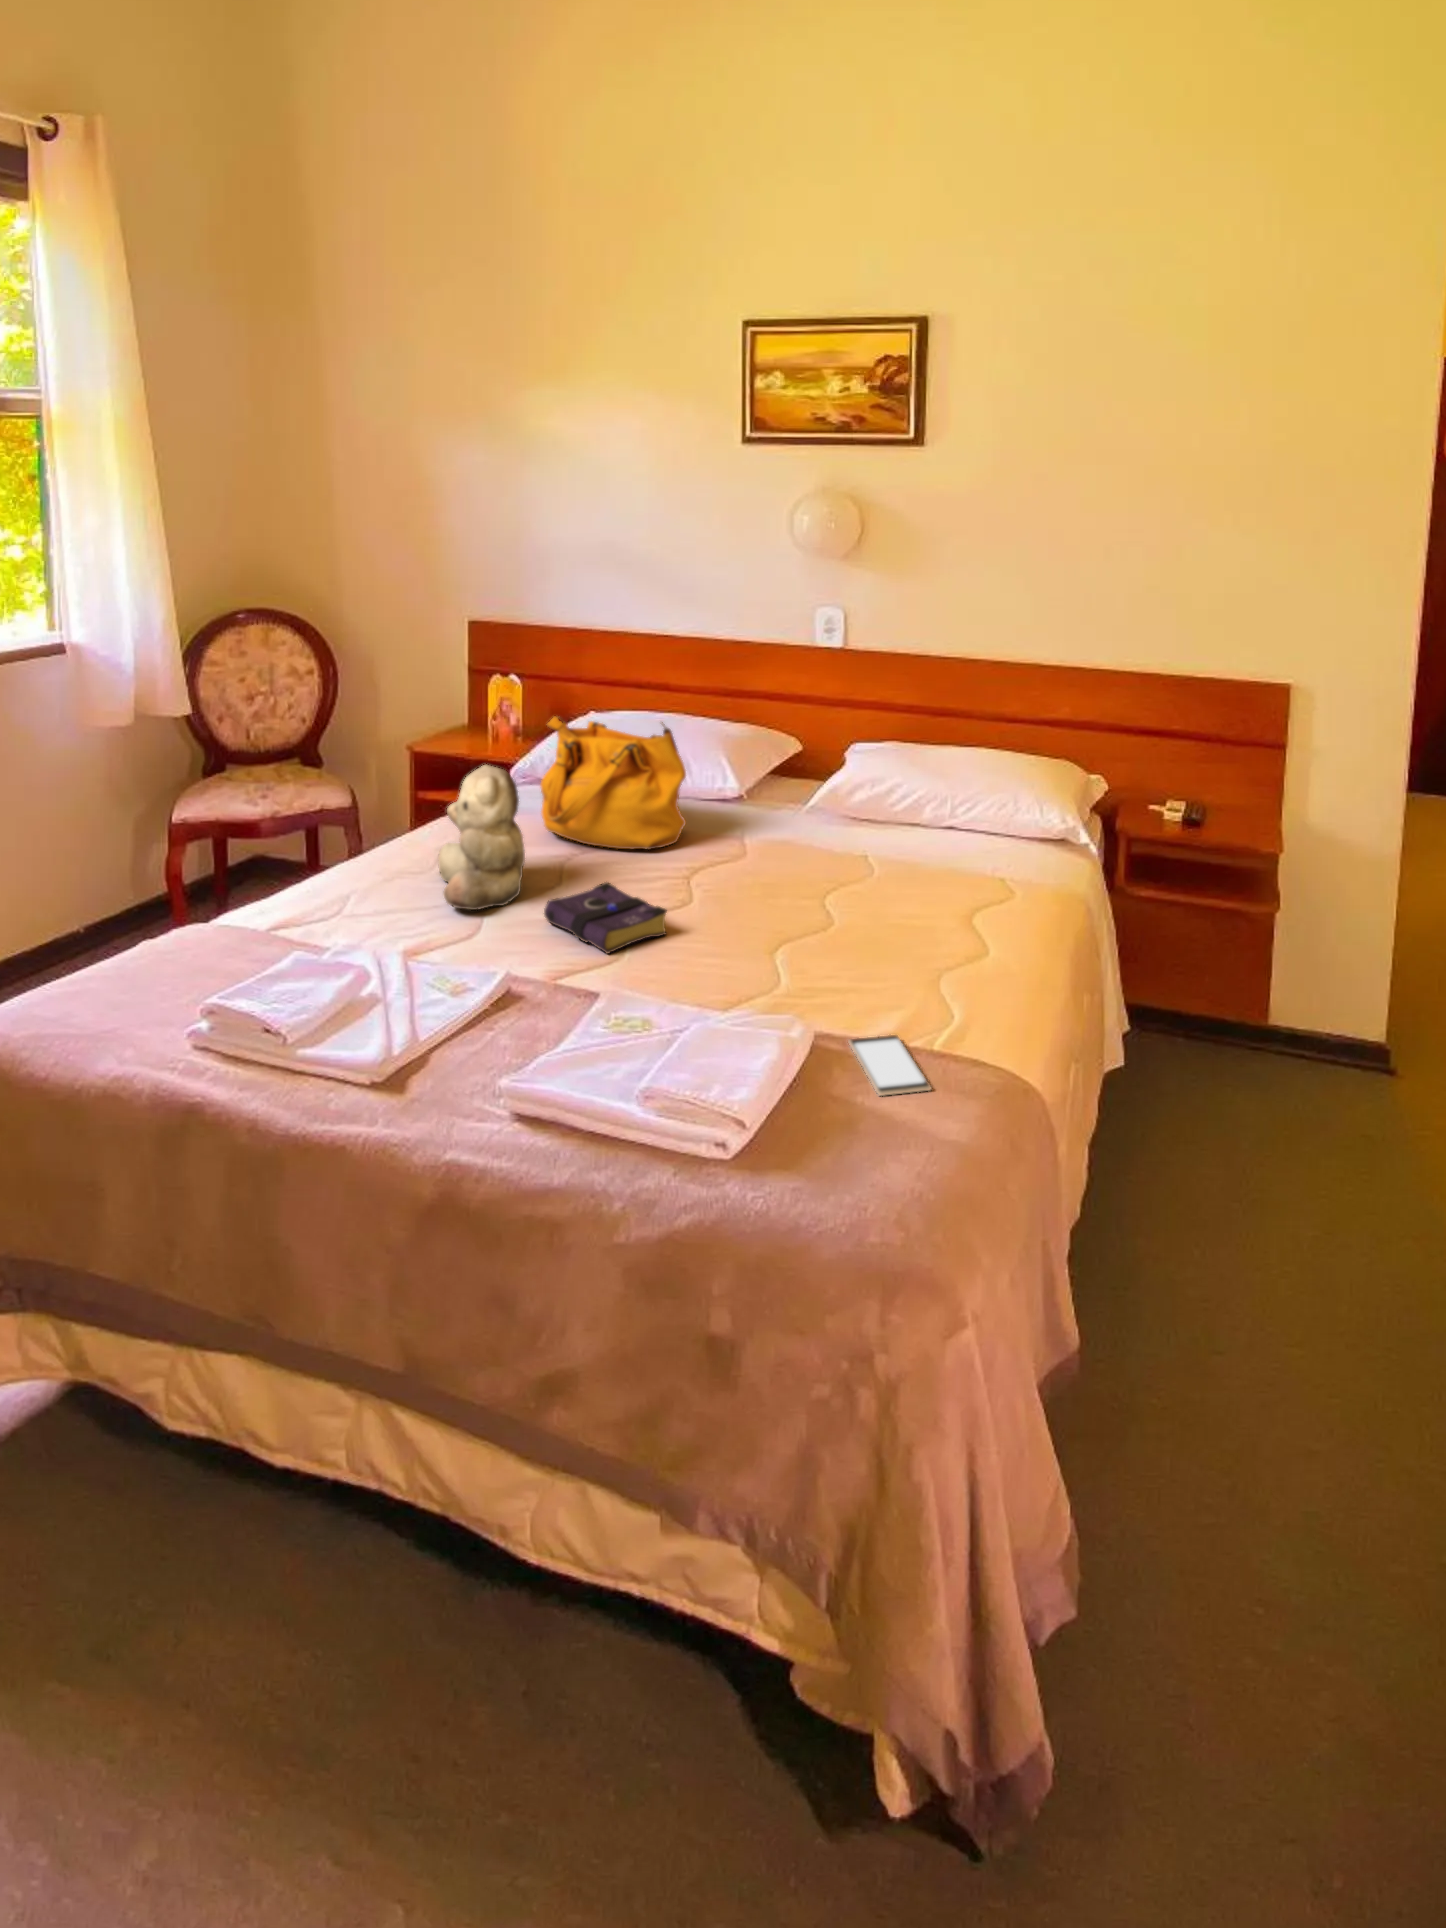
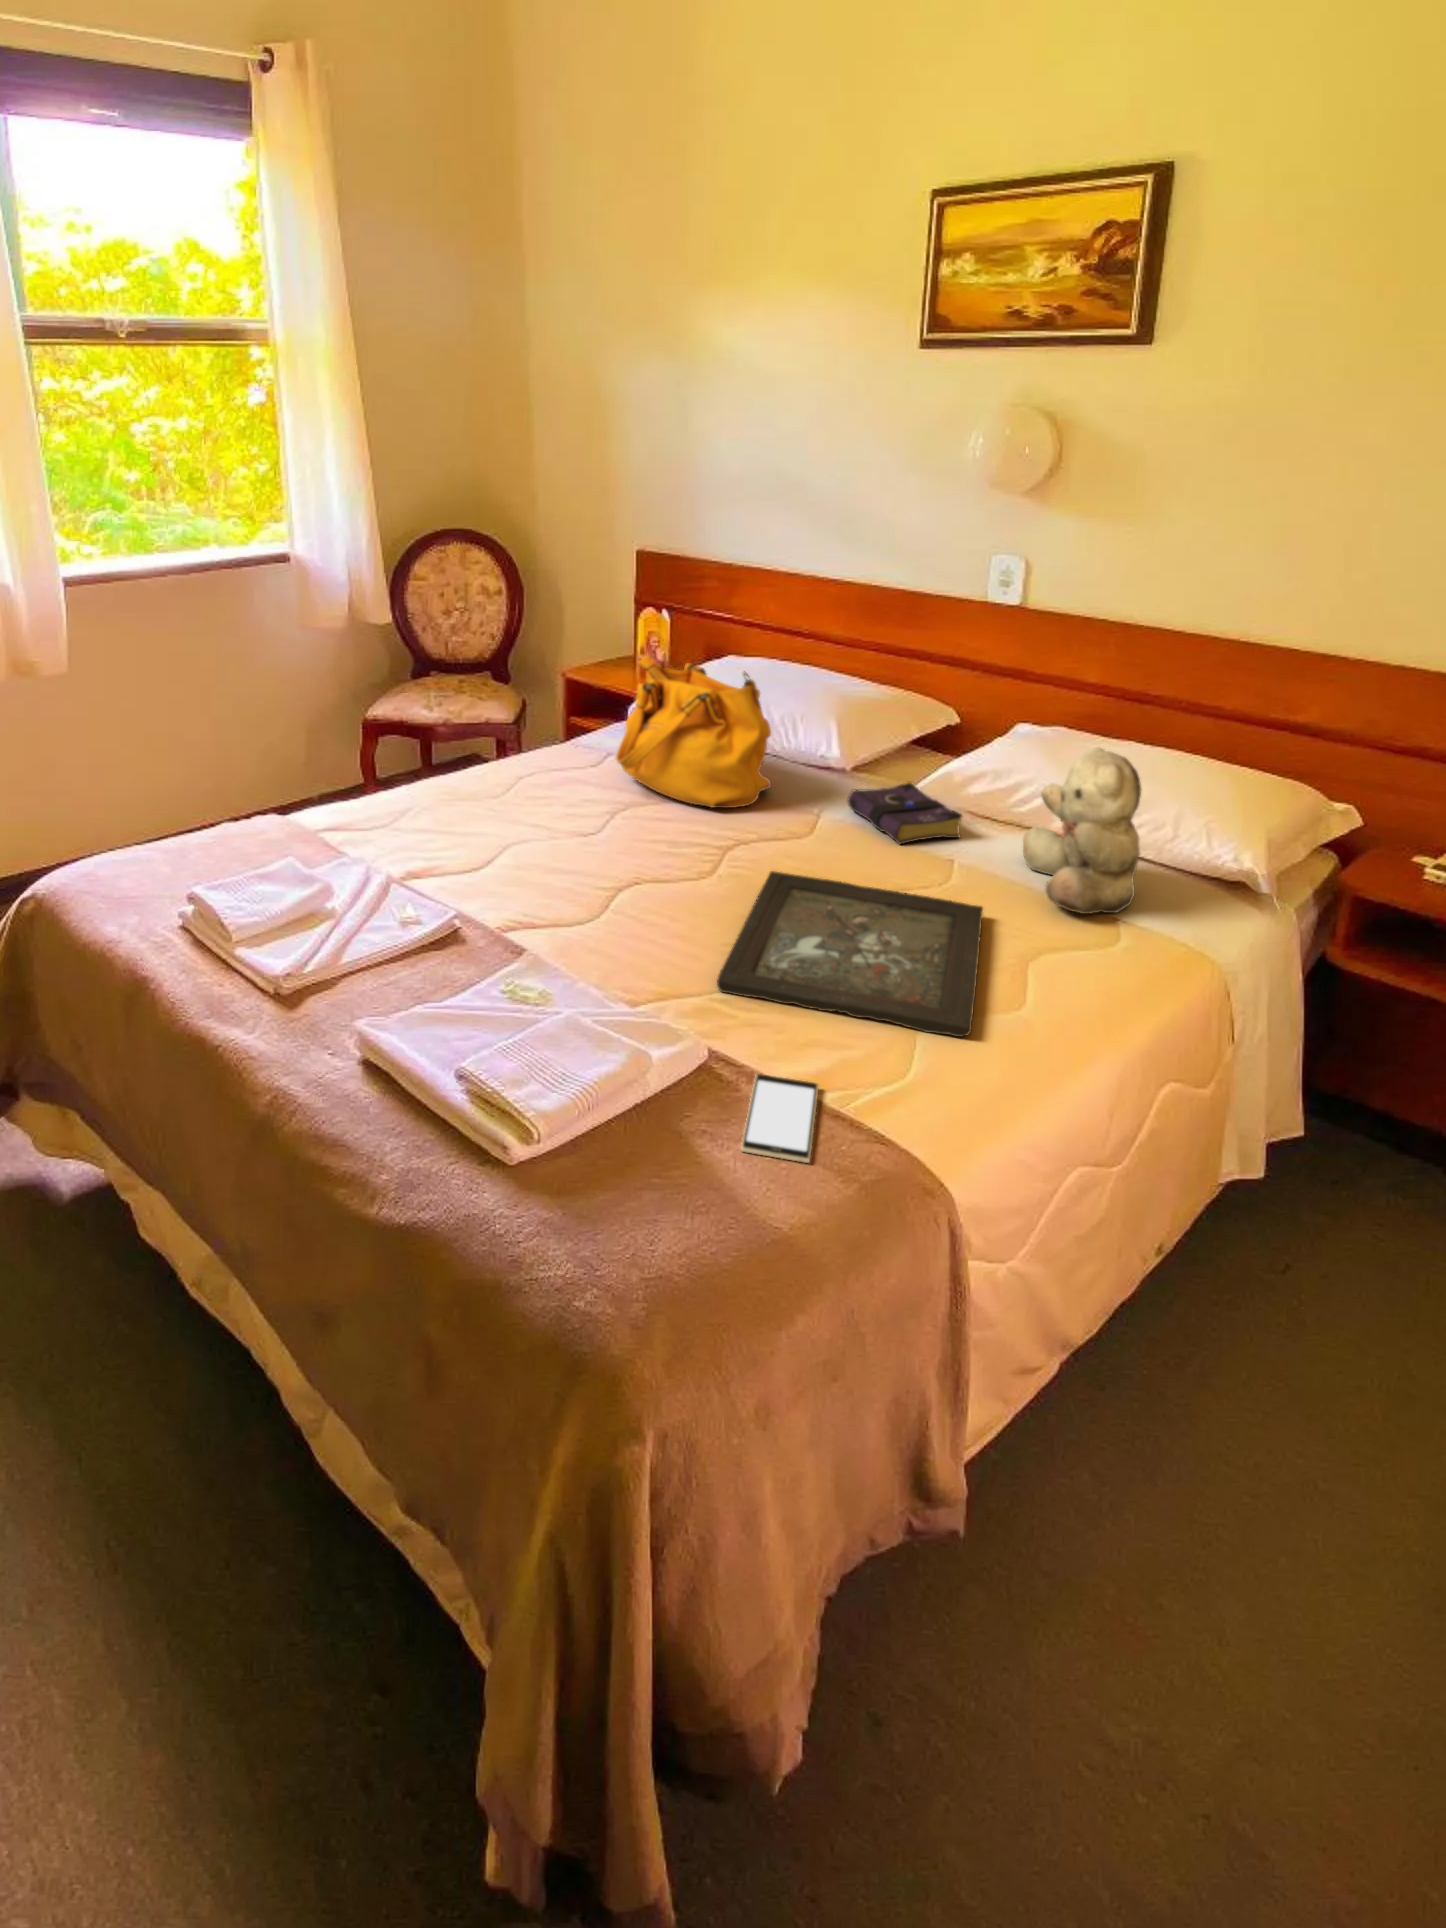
teddy bear: present [438,765,525,910] -> present [1023,747,1141,914]
book: present [544,882,667,954] -> present [848,783,962,844]
tray: none [743,887,971,989] -> present [717,871,983,1037]

